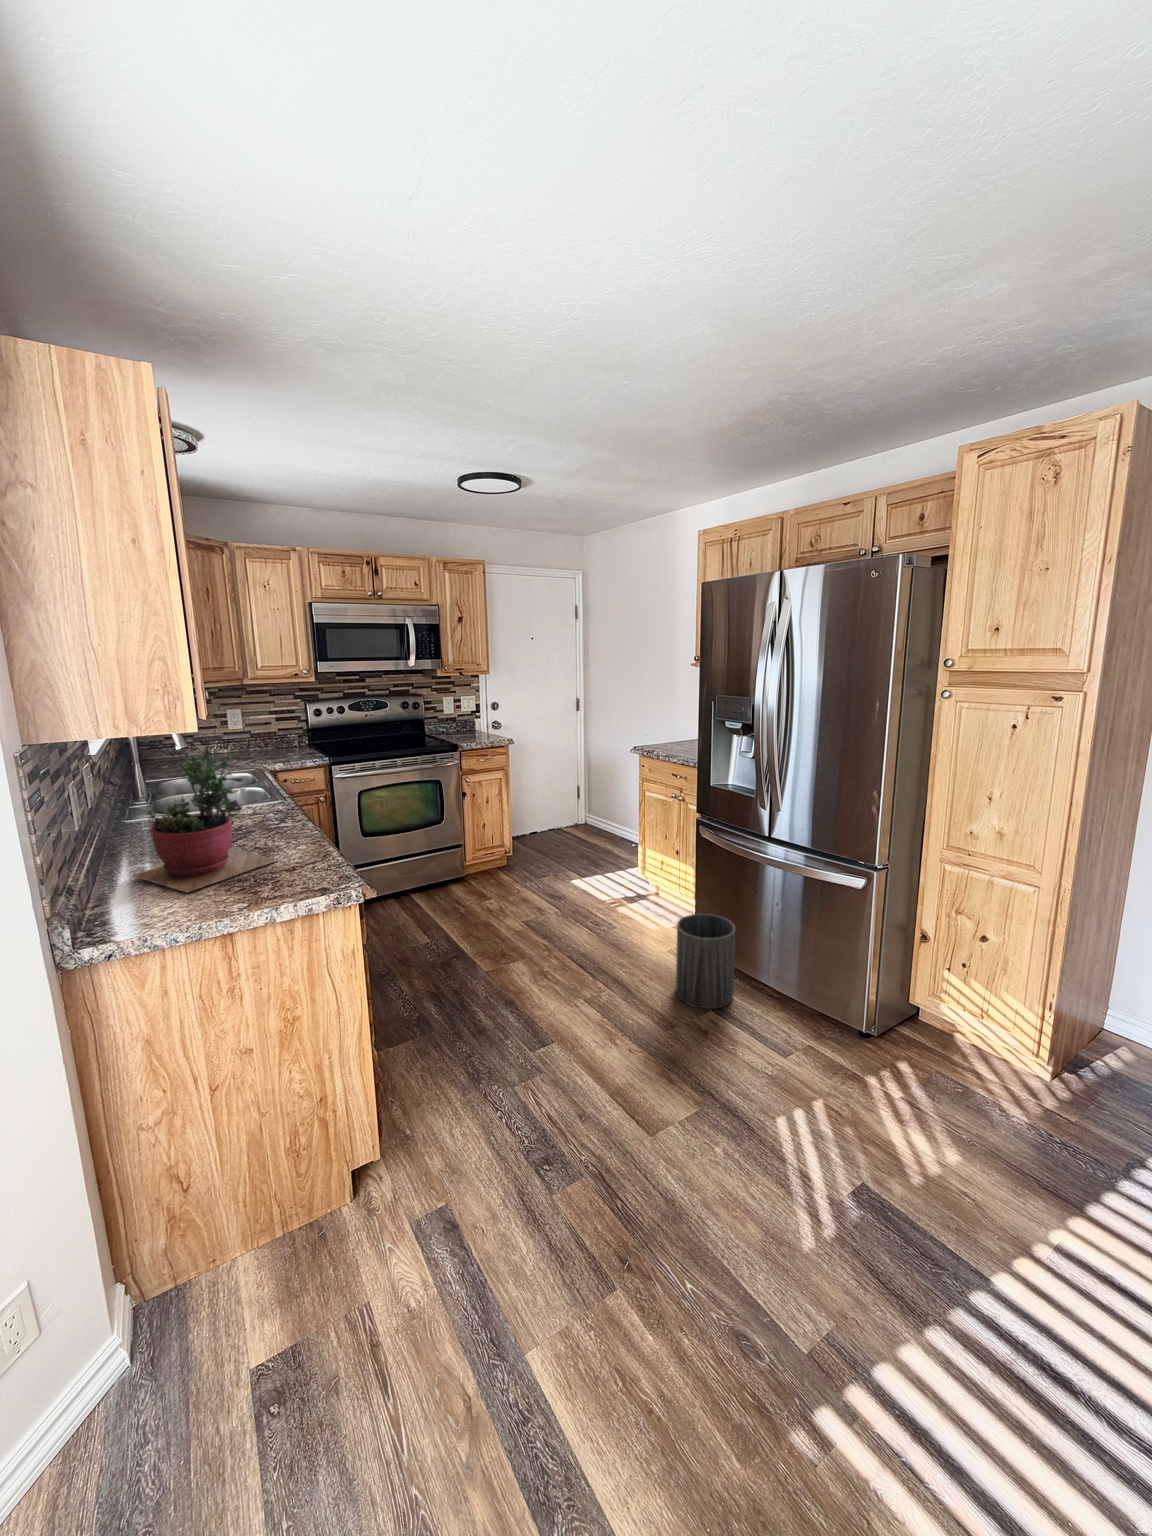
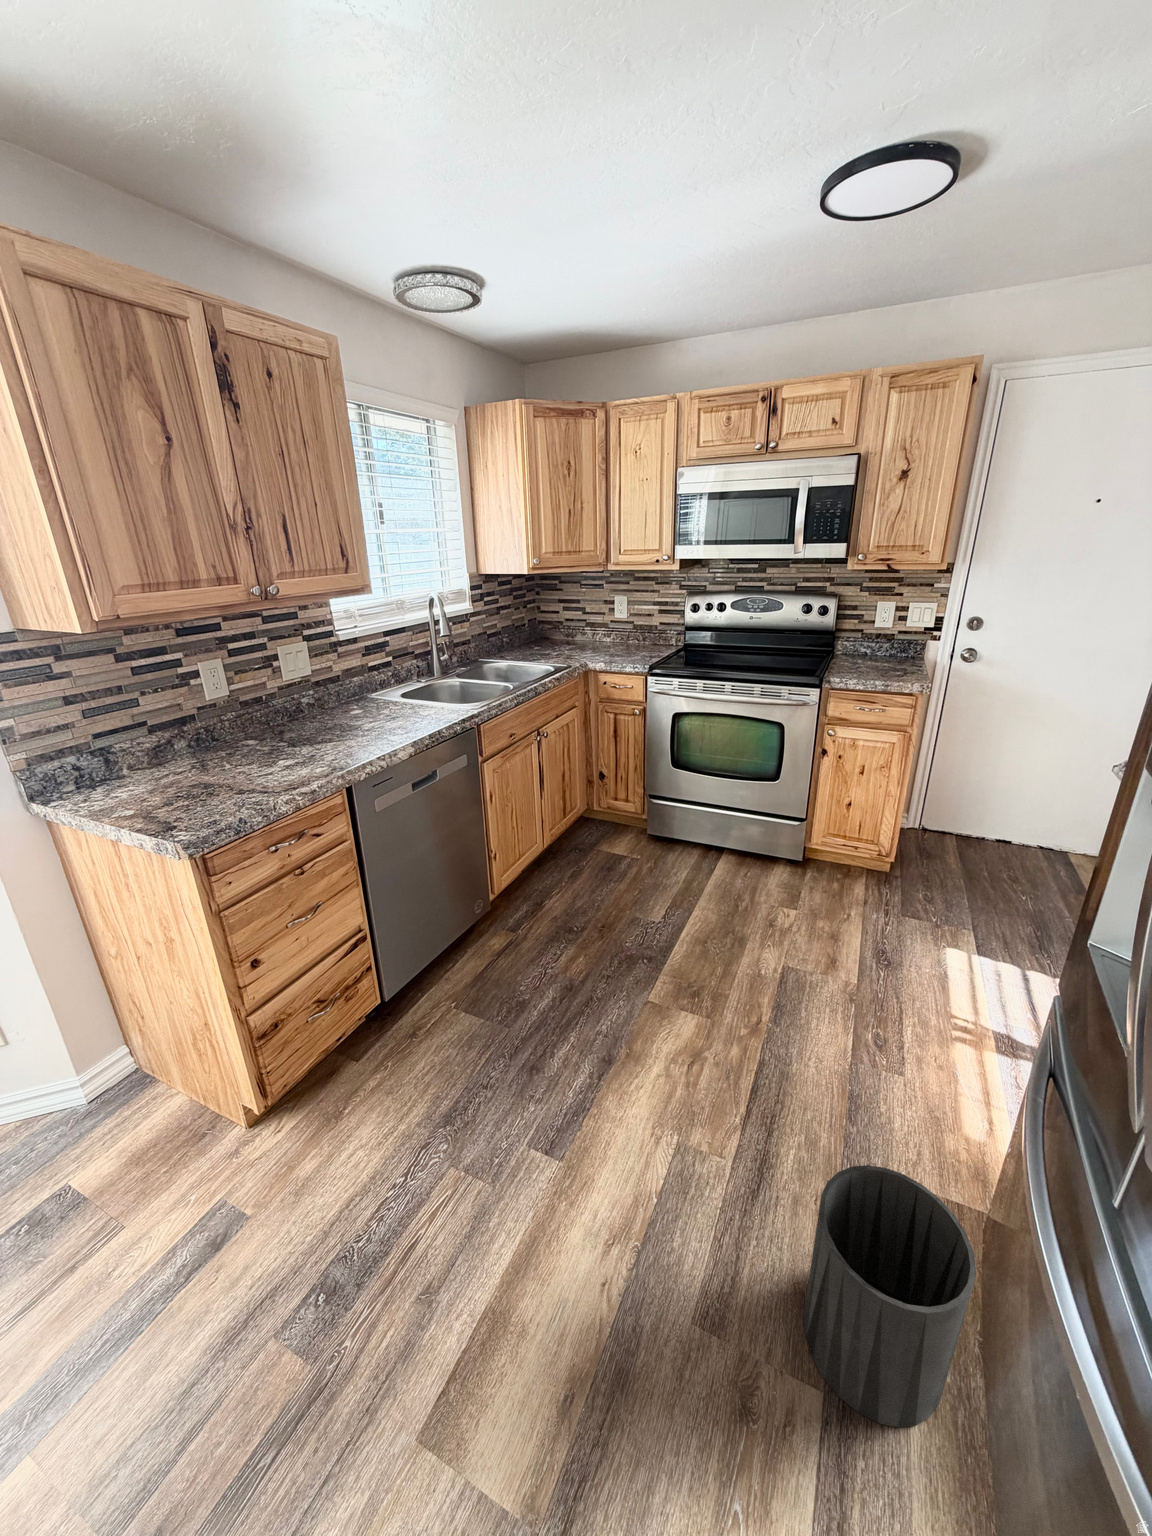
succulent plant: present [132,749,277,892] -> none [166,640,306,778]

